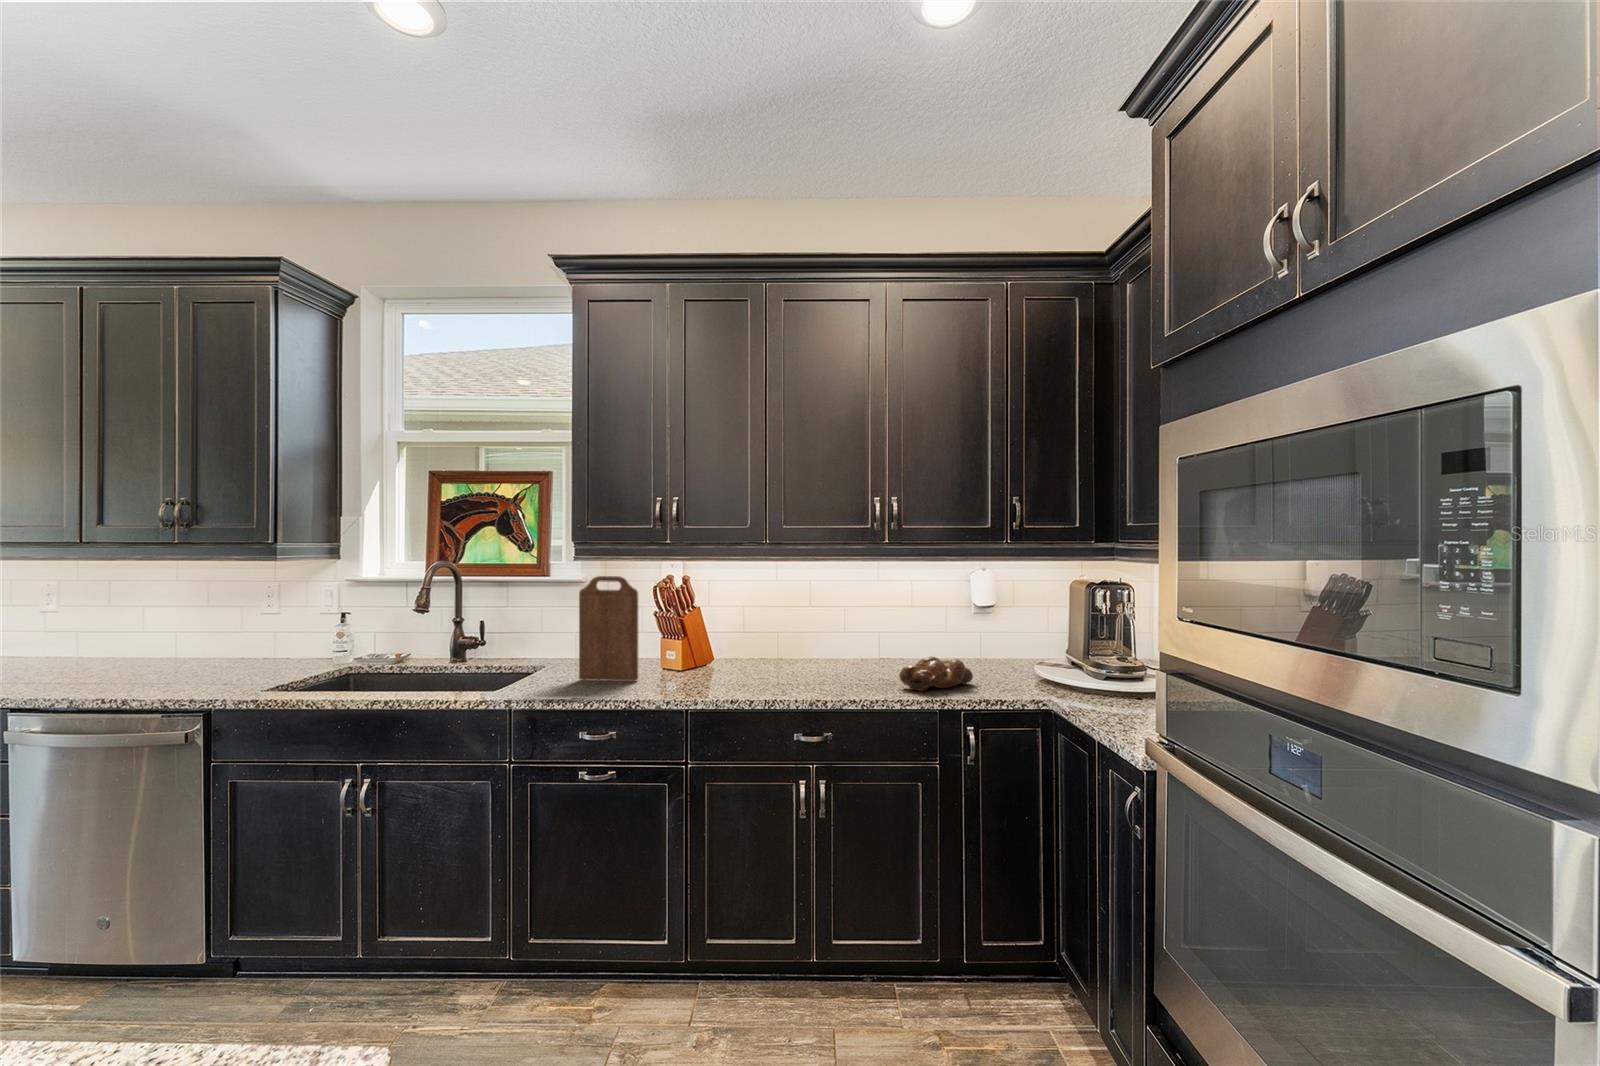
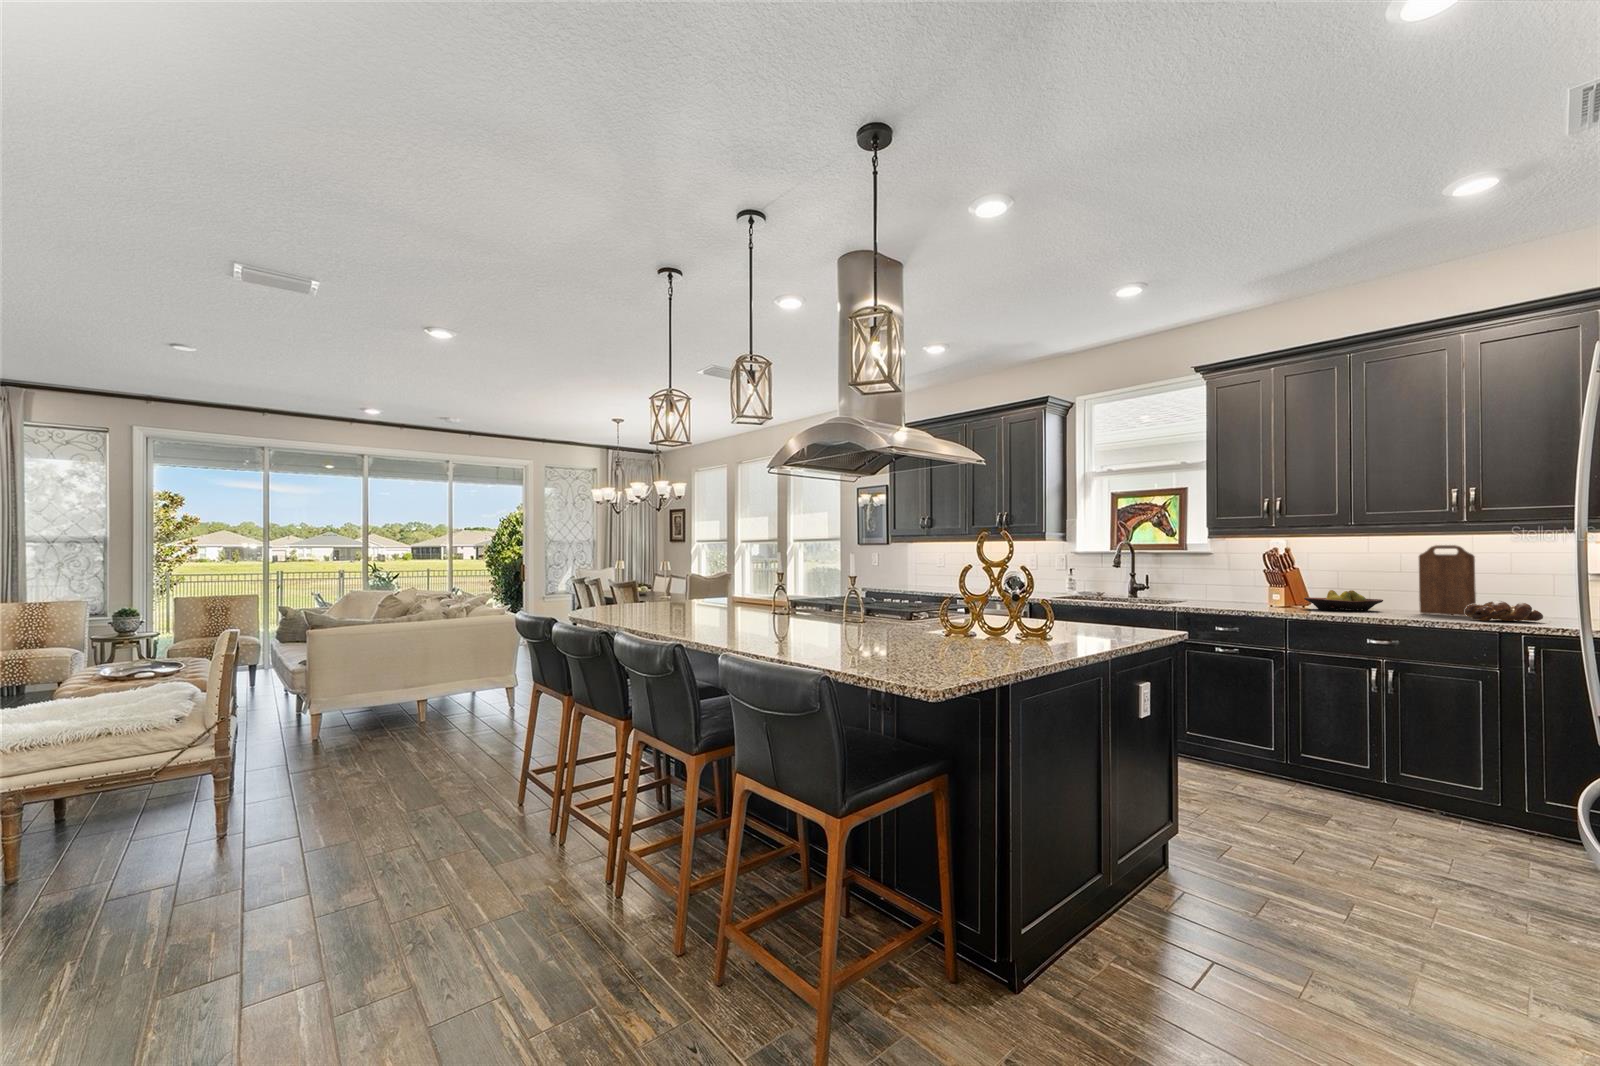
cutting board: present [579,576,638,681] -> present [1419,545,1476,616]
fruit bowl: none [709,642,802,680] -> present [1304,590,1383,611]

